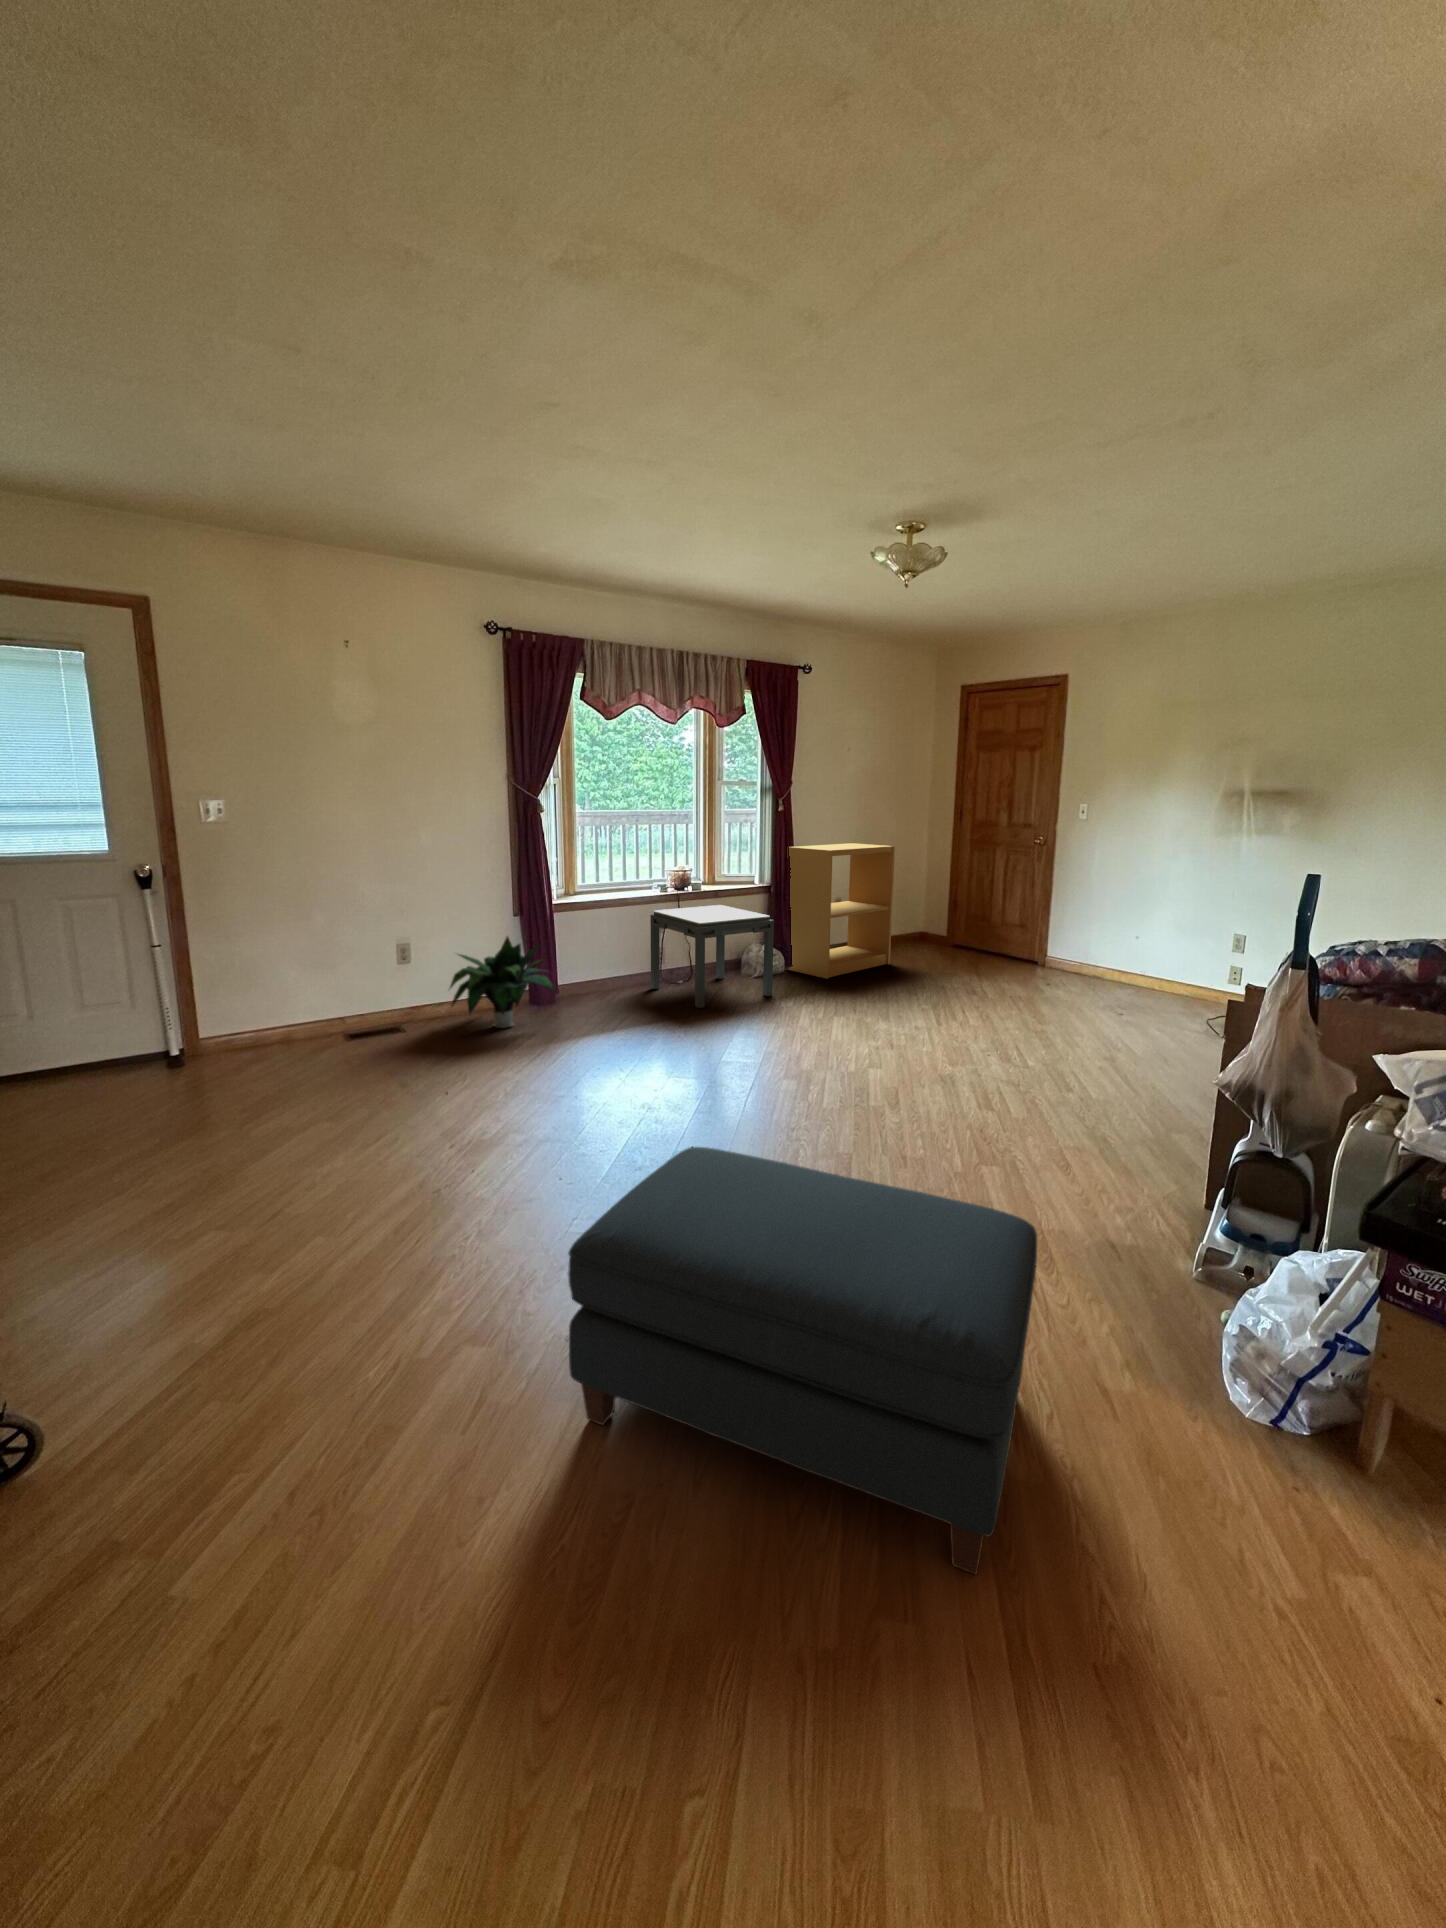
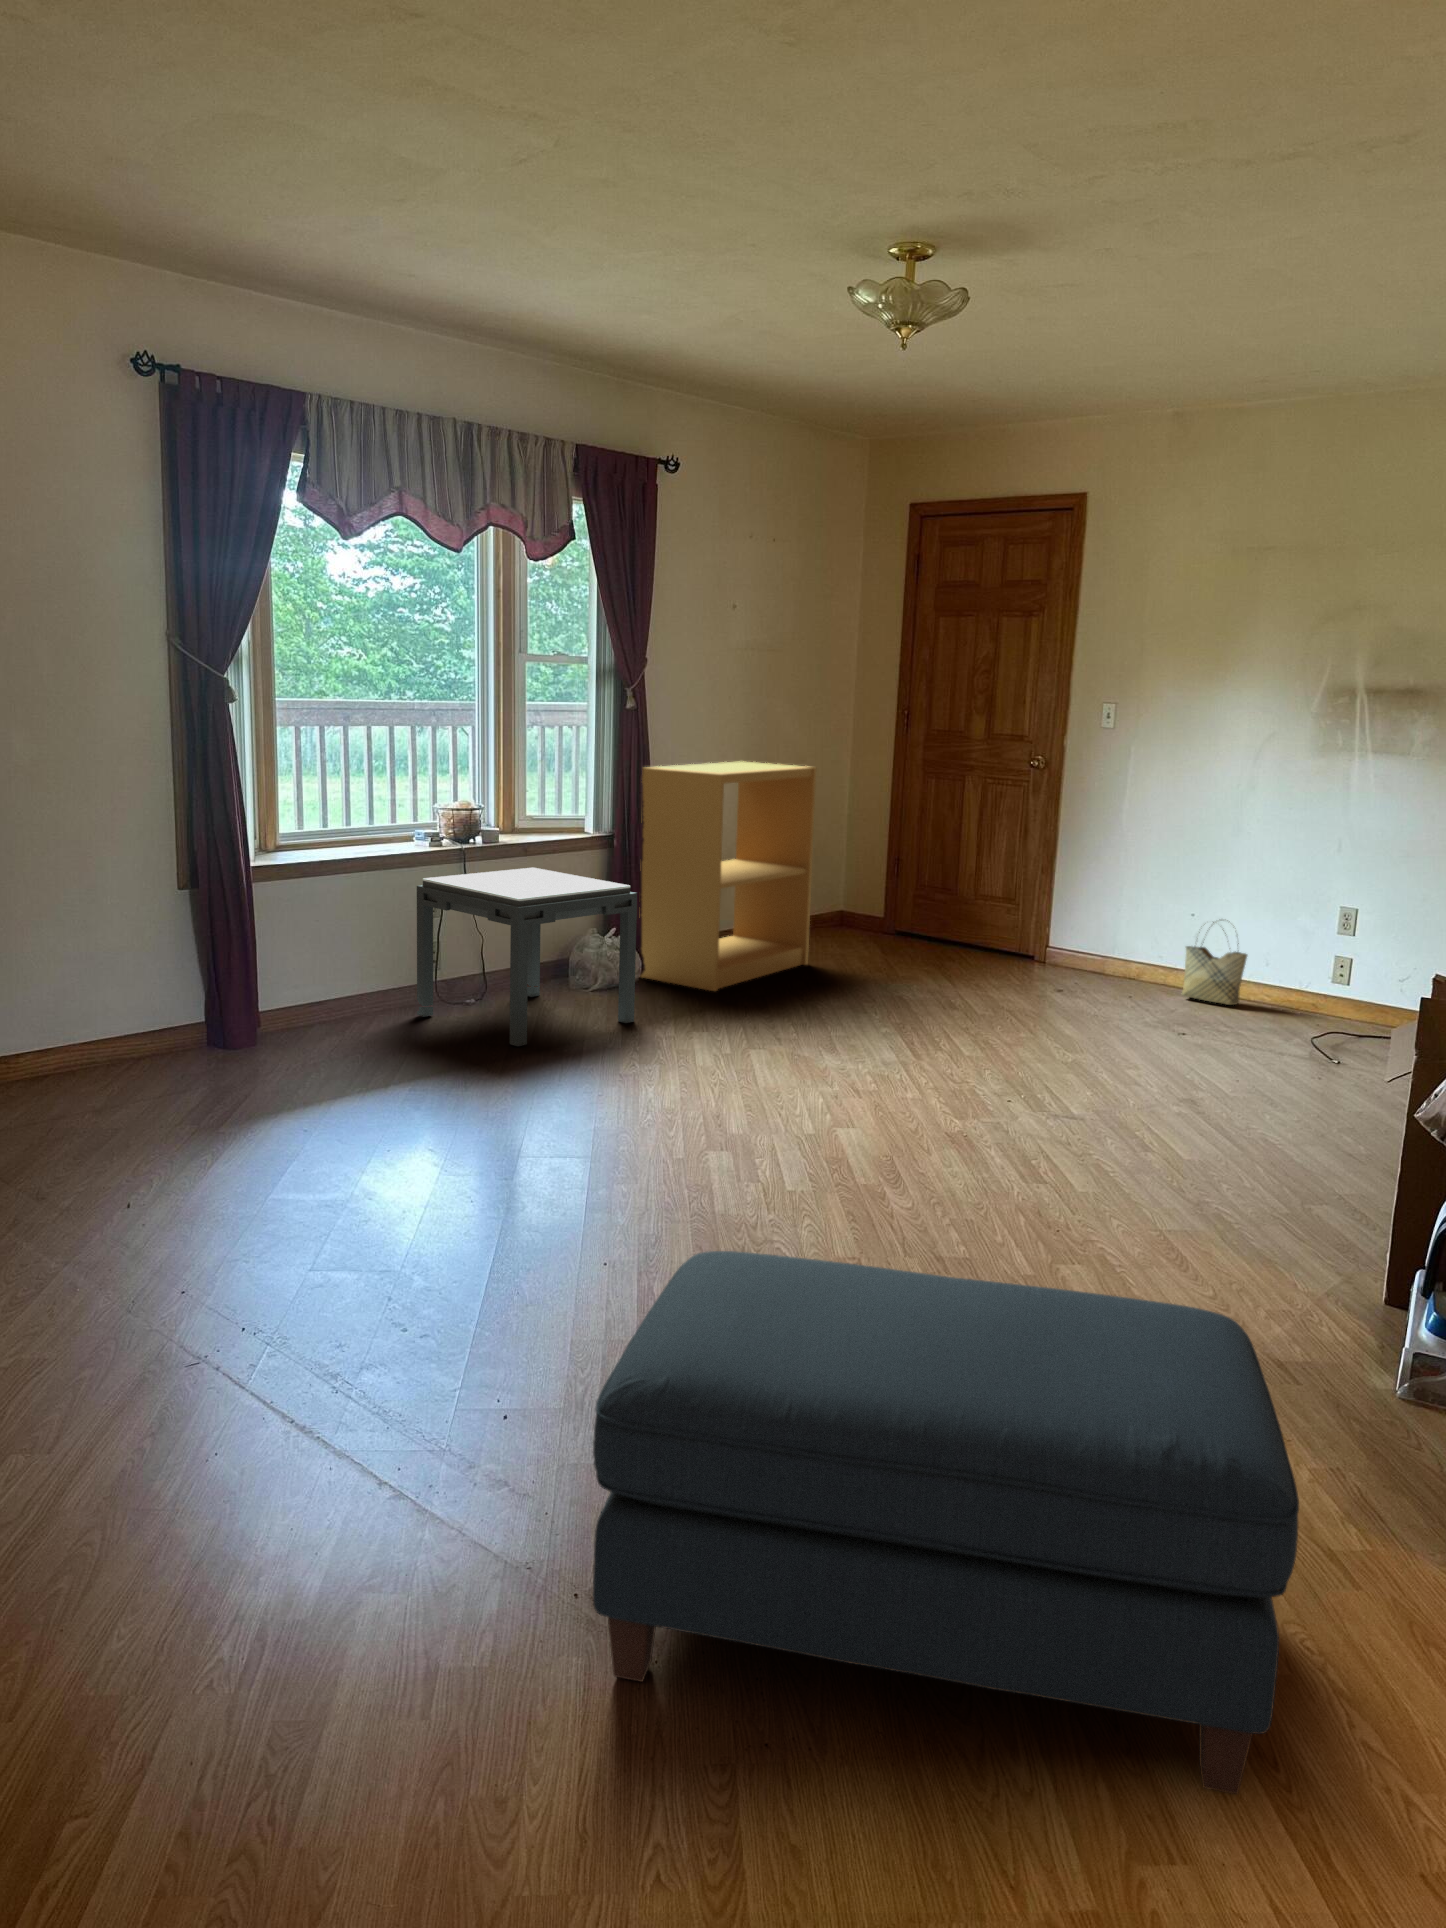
potted plant: present [450,937,555,1028] -> none [71,924,284,1093]
woven basket: none [1125,941,1170,996] -> present [1182,922,1247,1005]

